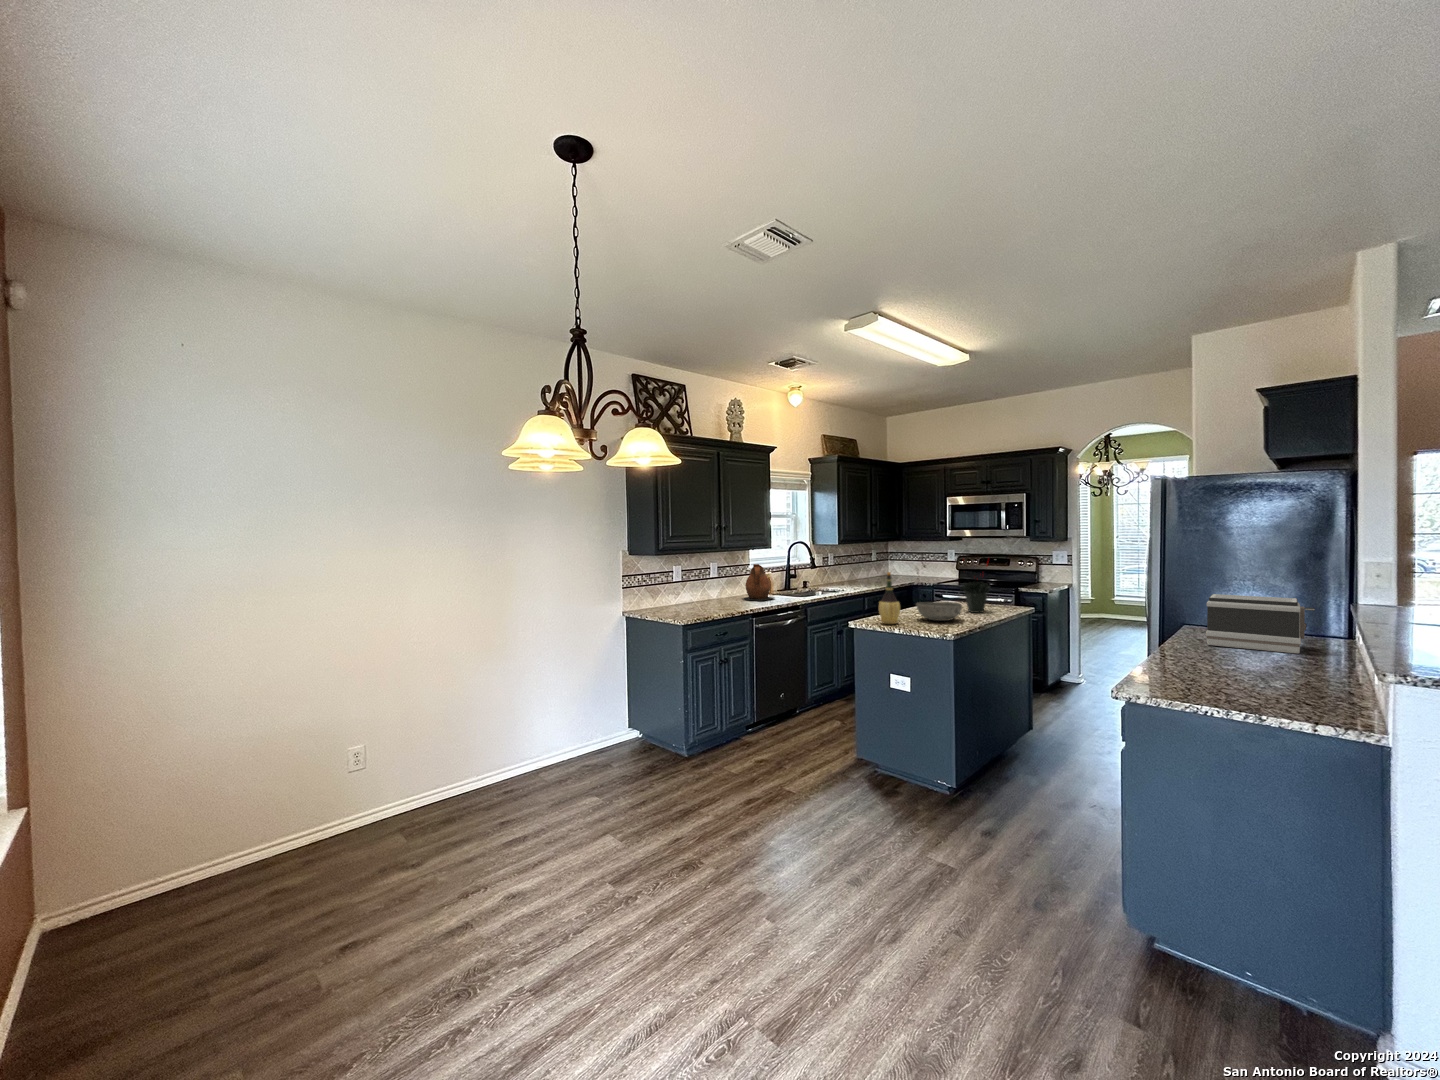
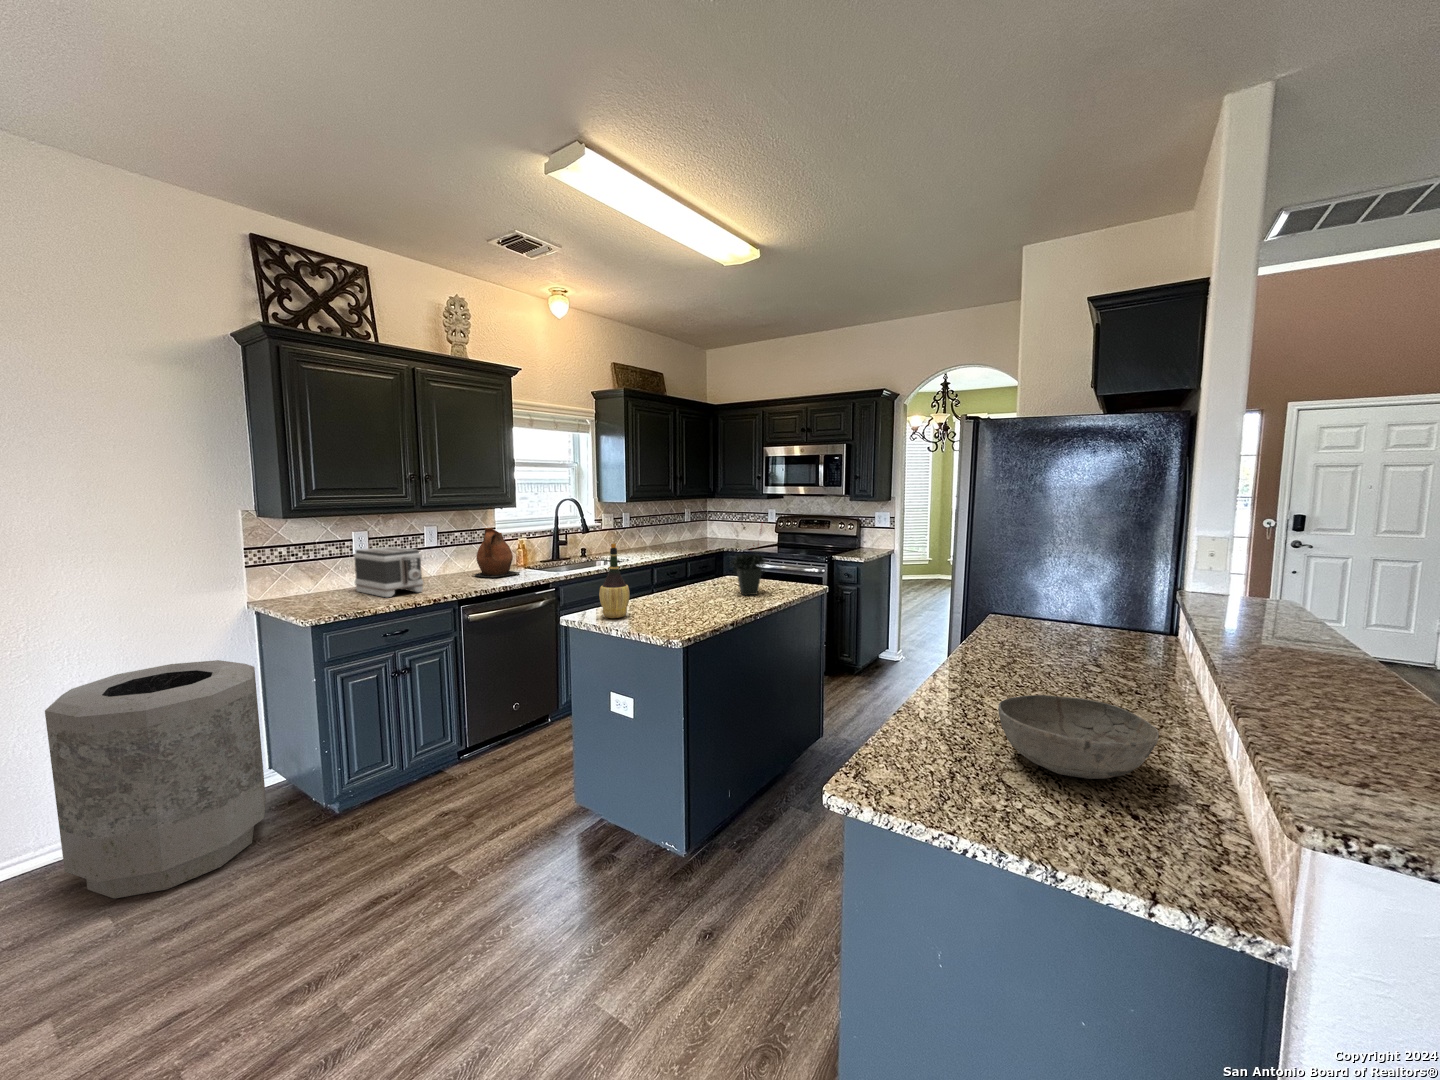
toaster: present [1206,594,1315,654] -> present [354,547,423,597]
bowl: present [916,602,962,621] -> present [998,695,1159,779]
trash can: none [553,649,653,790] -> present [45,660,266,899]

